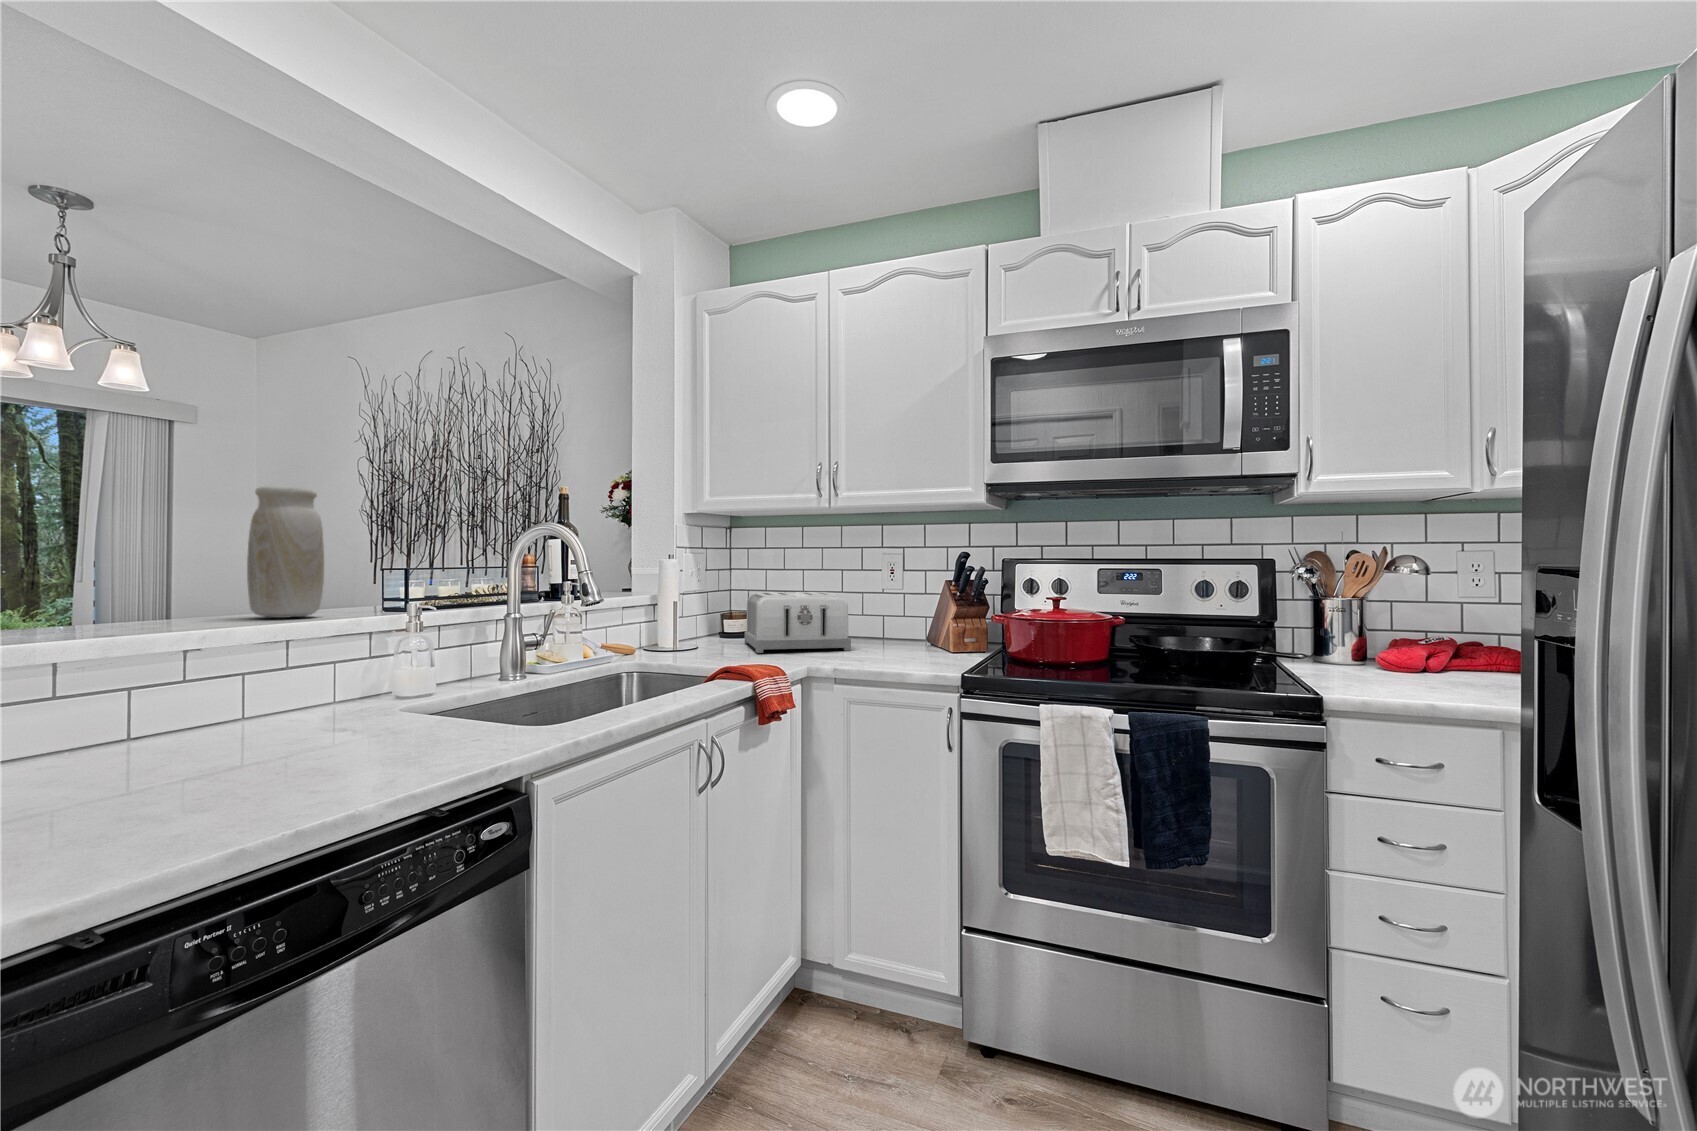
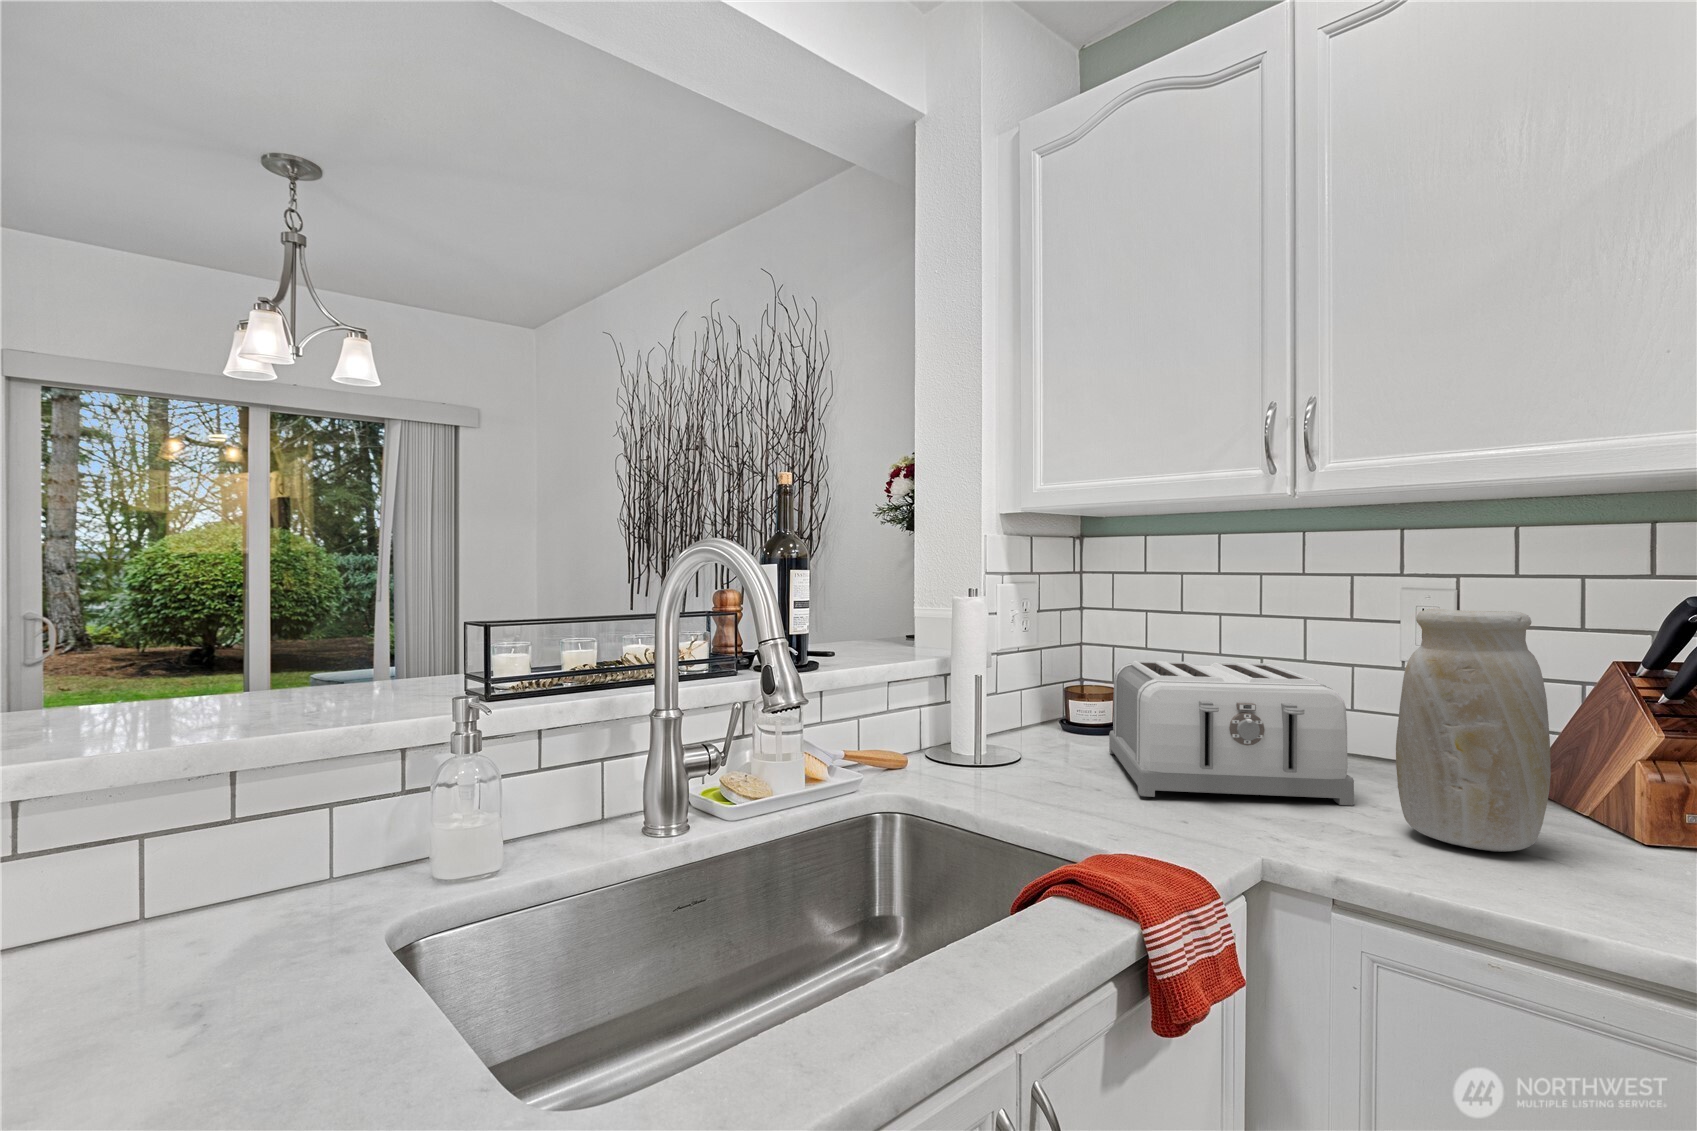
vase: present [247,485,324,618] -> present [1396,609,1551,852]

